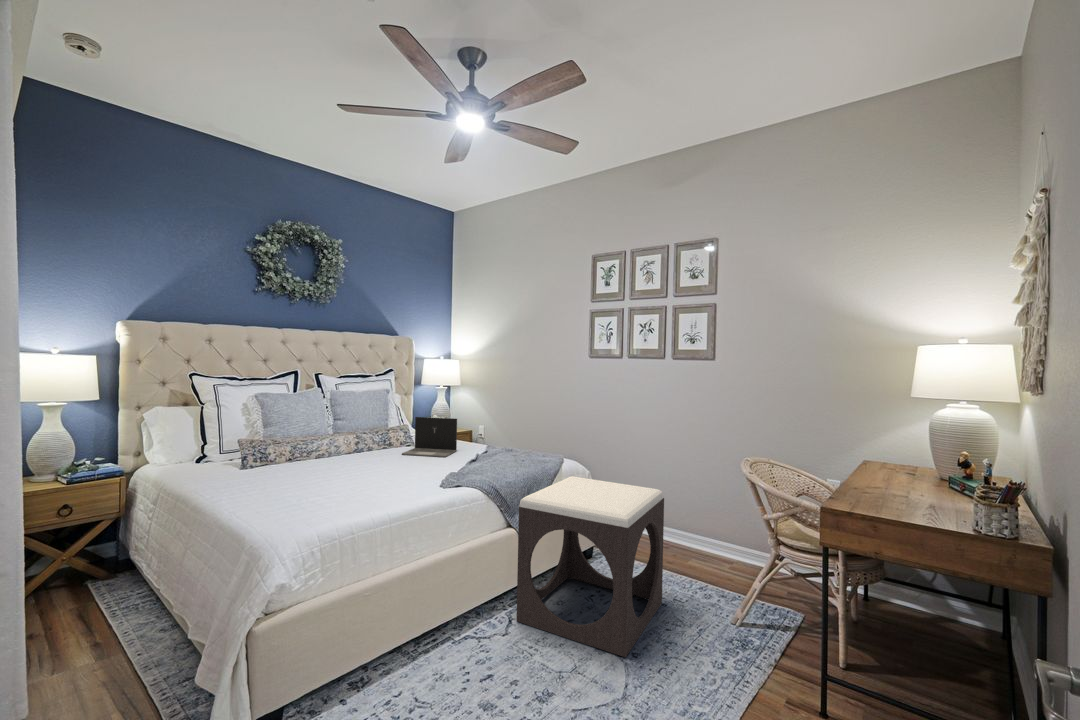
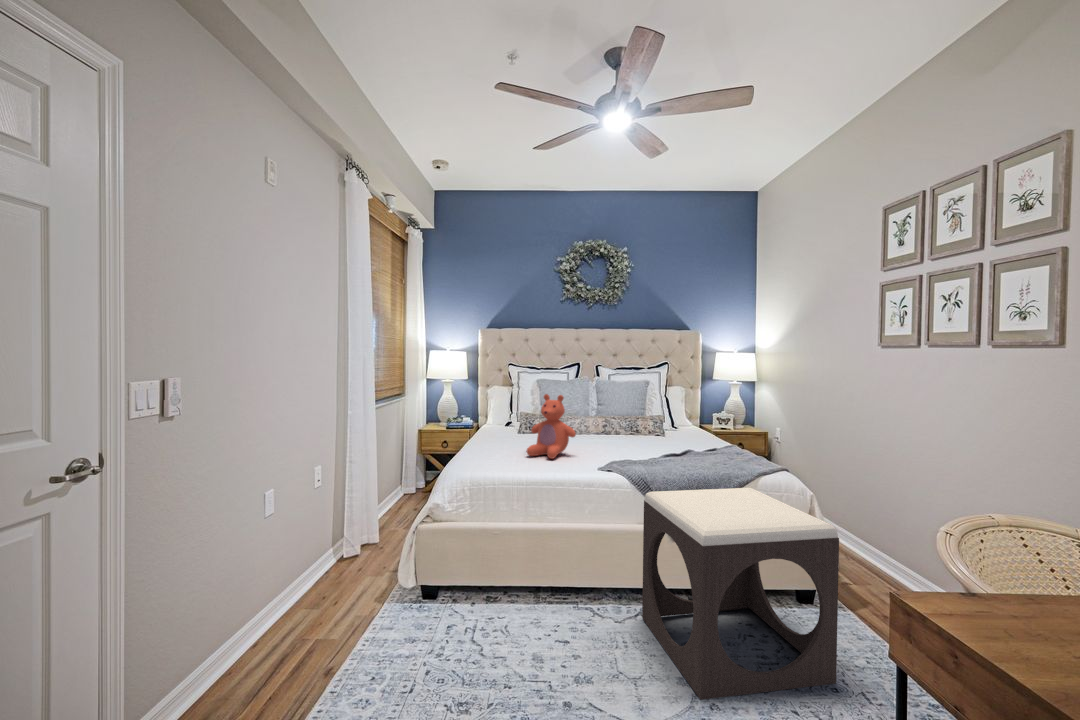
teddy bear: none [337,411,399,489] -> present [526,394,576,459]
laptop: present [402,417,457,457] -> none [625,407,679,448]

